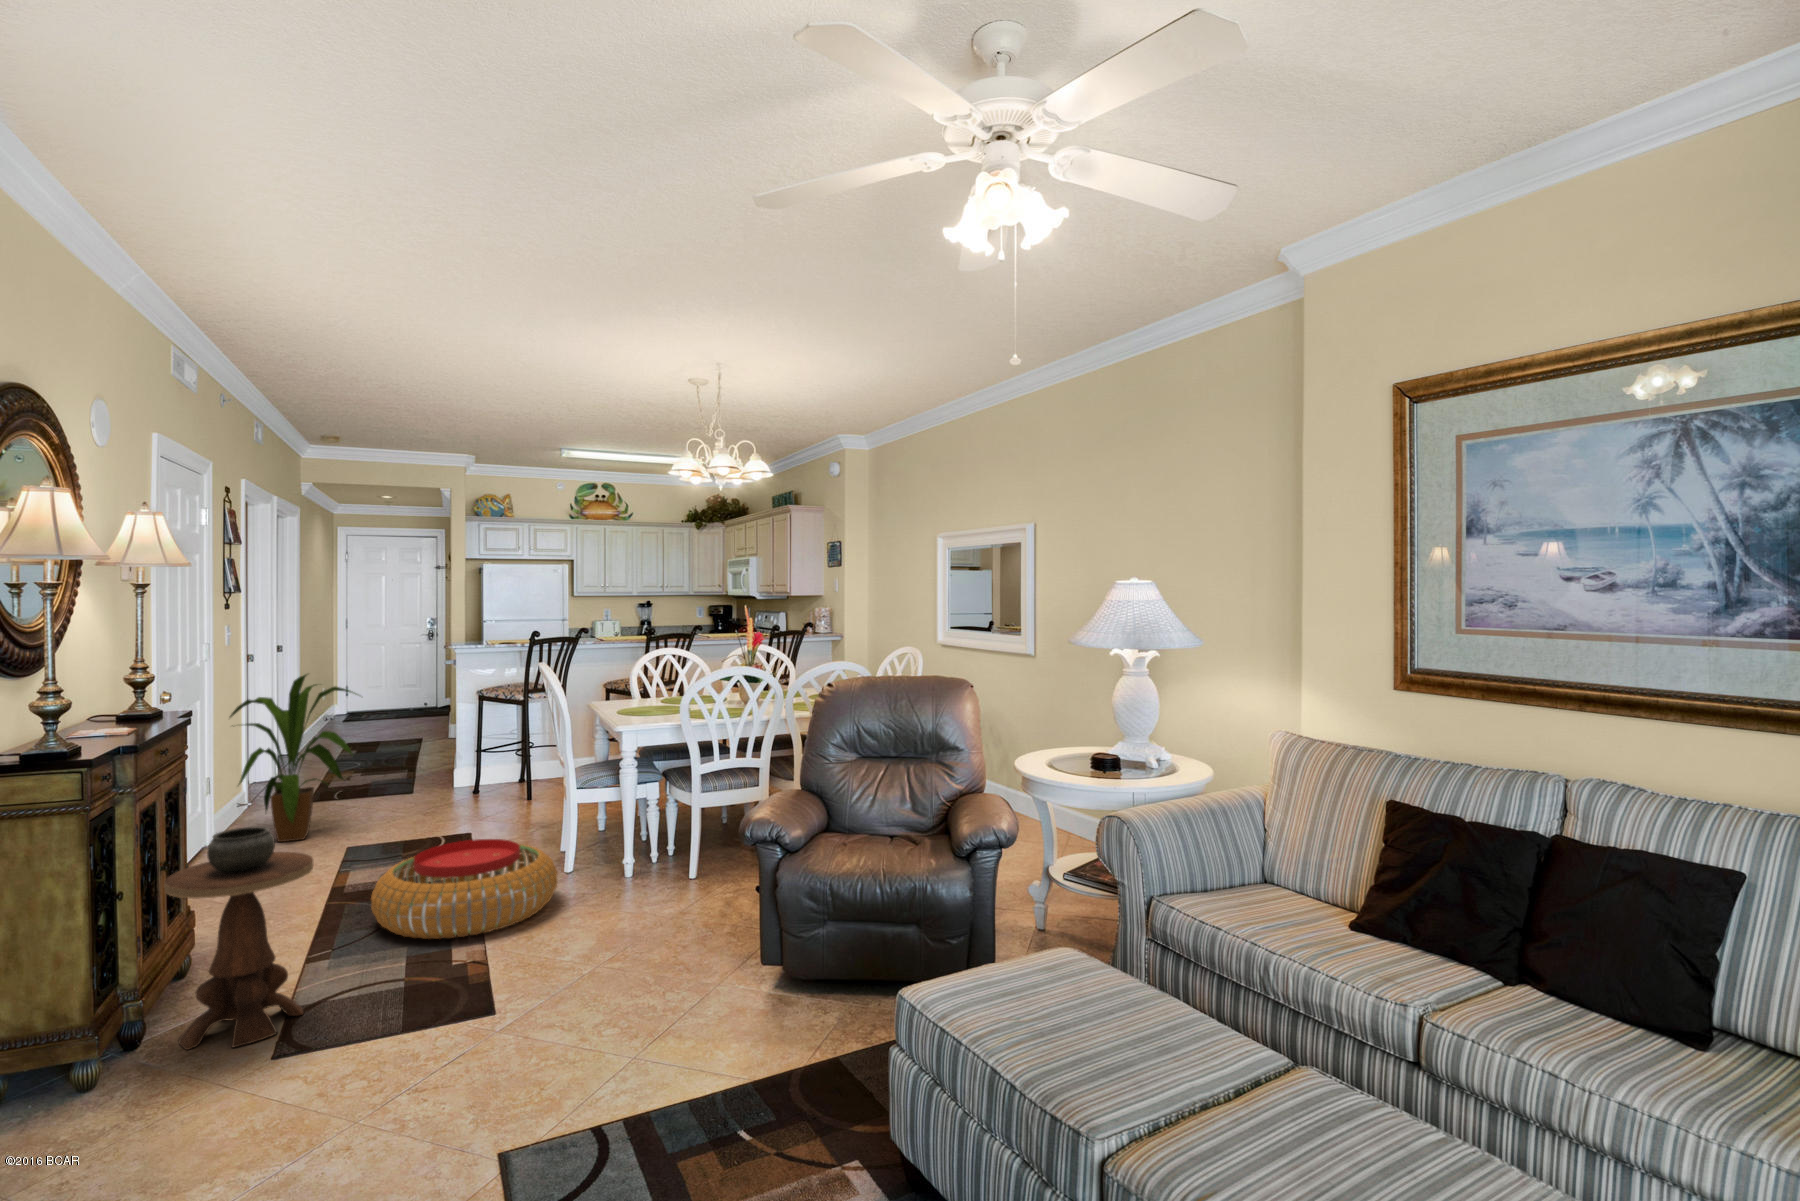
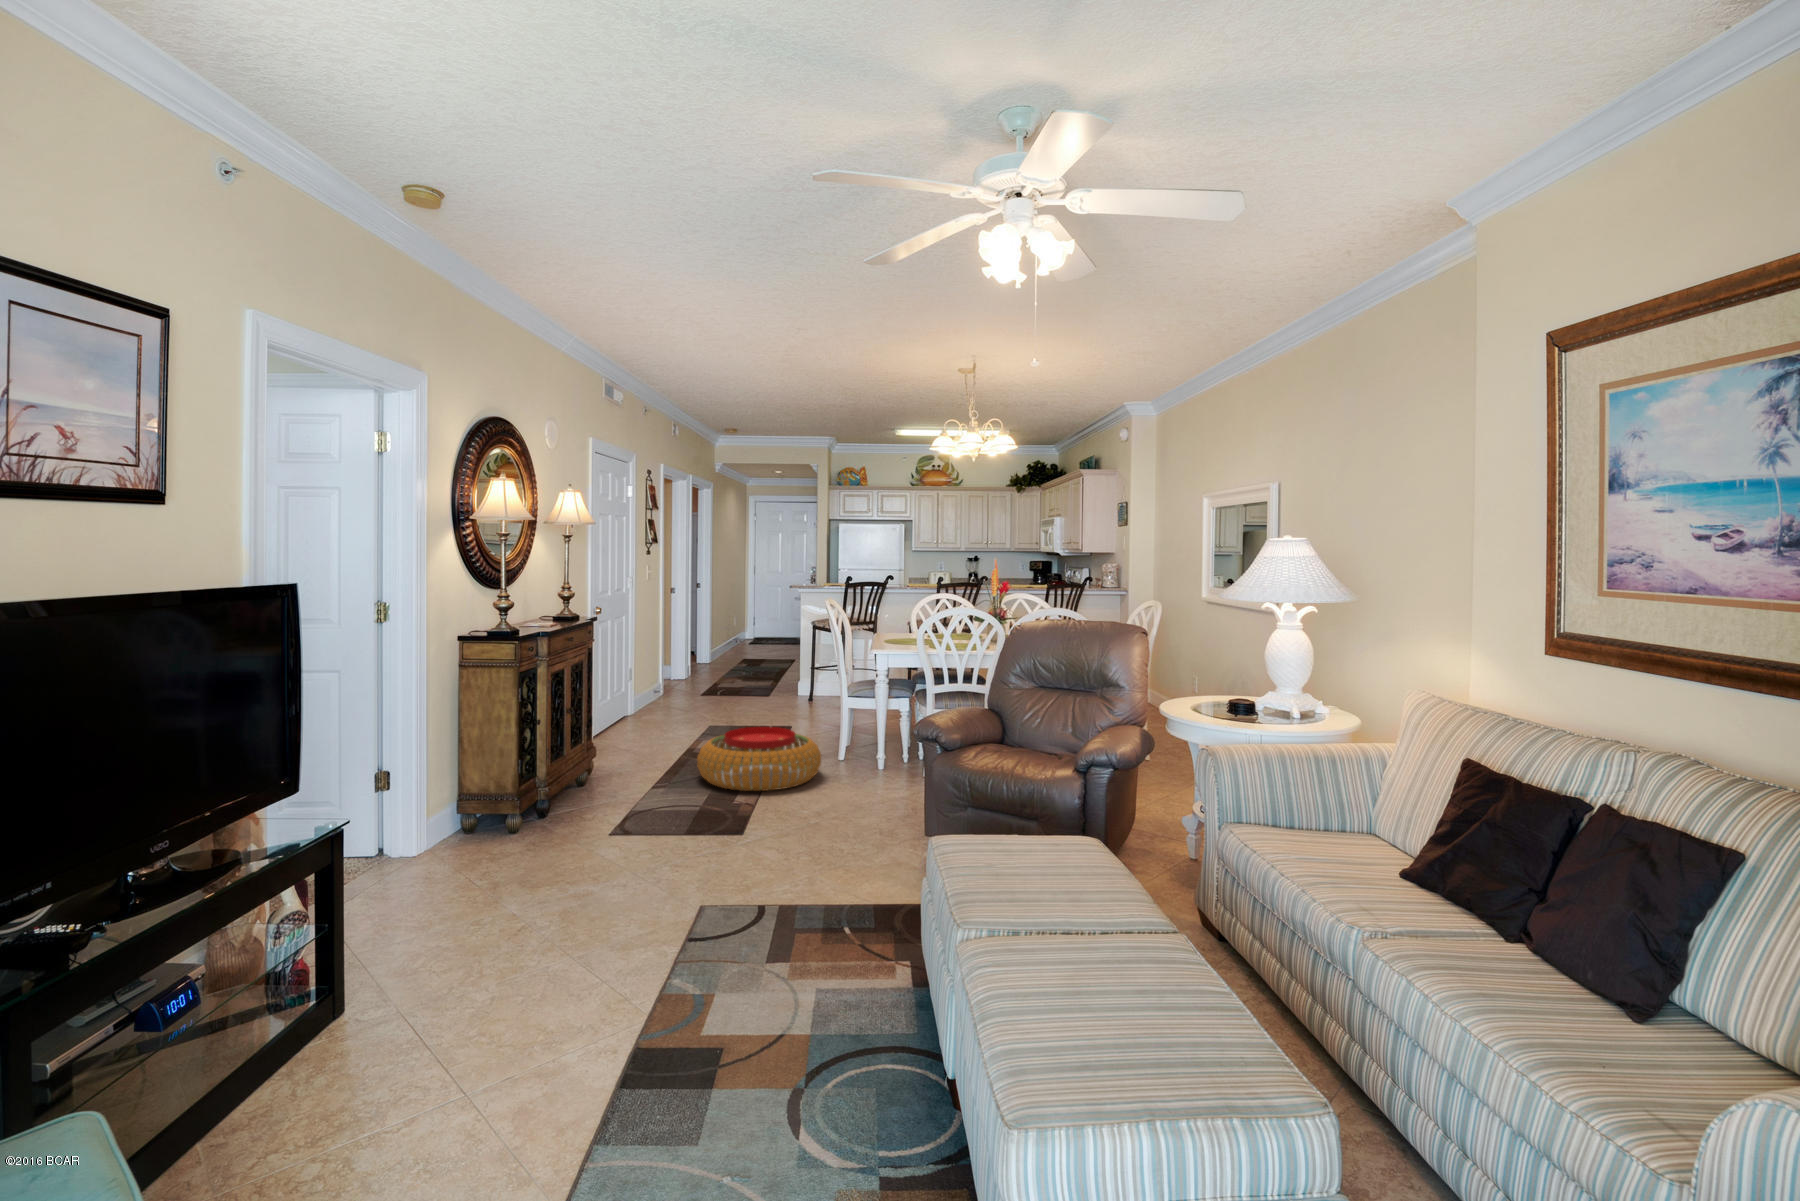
house plant: present [230,674,356,842] -> none [644,600,724,720]
side table: present [164,826,313,1050] -> none [564,691,645,826]

